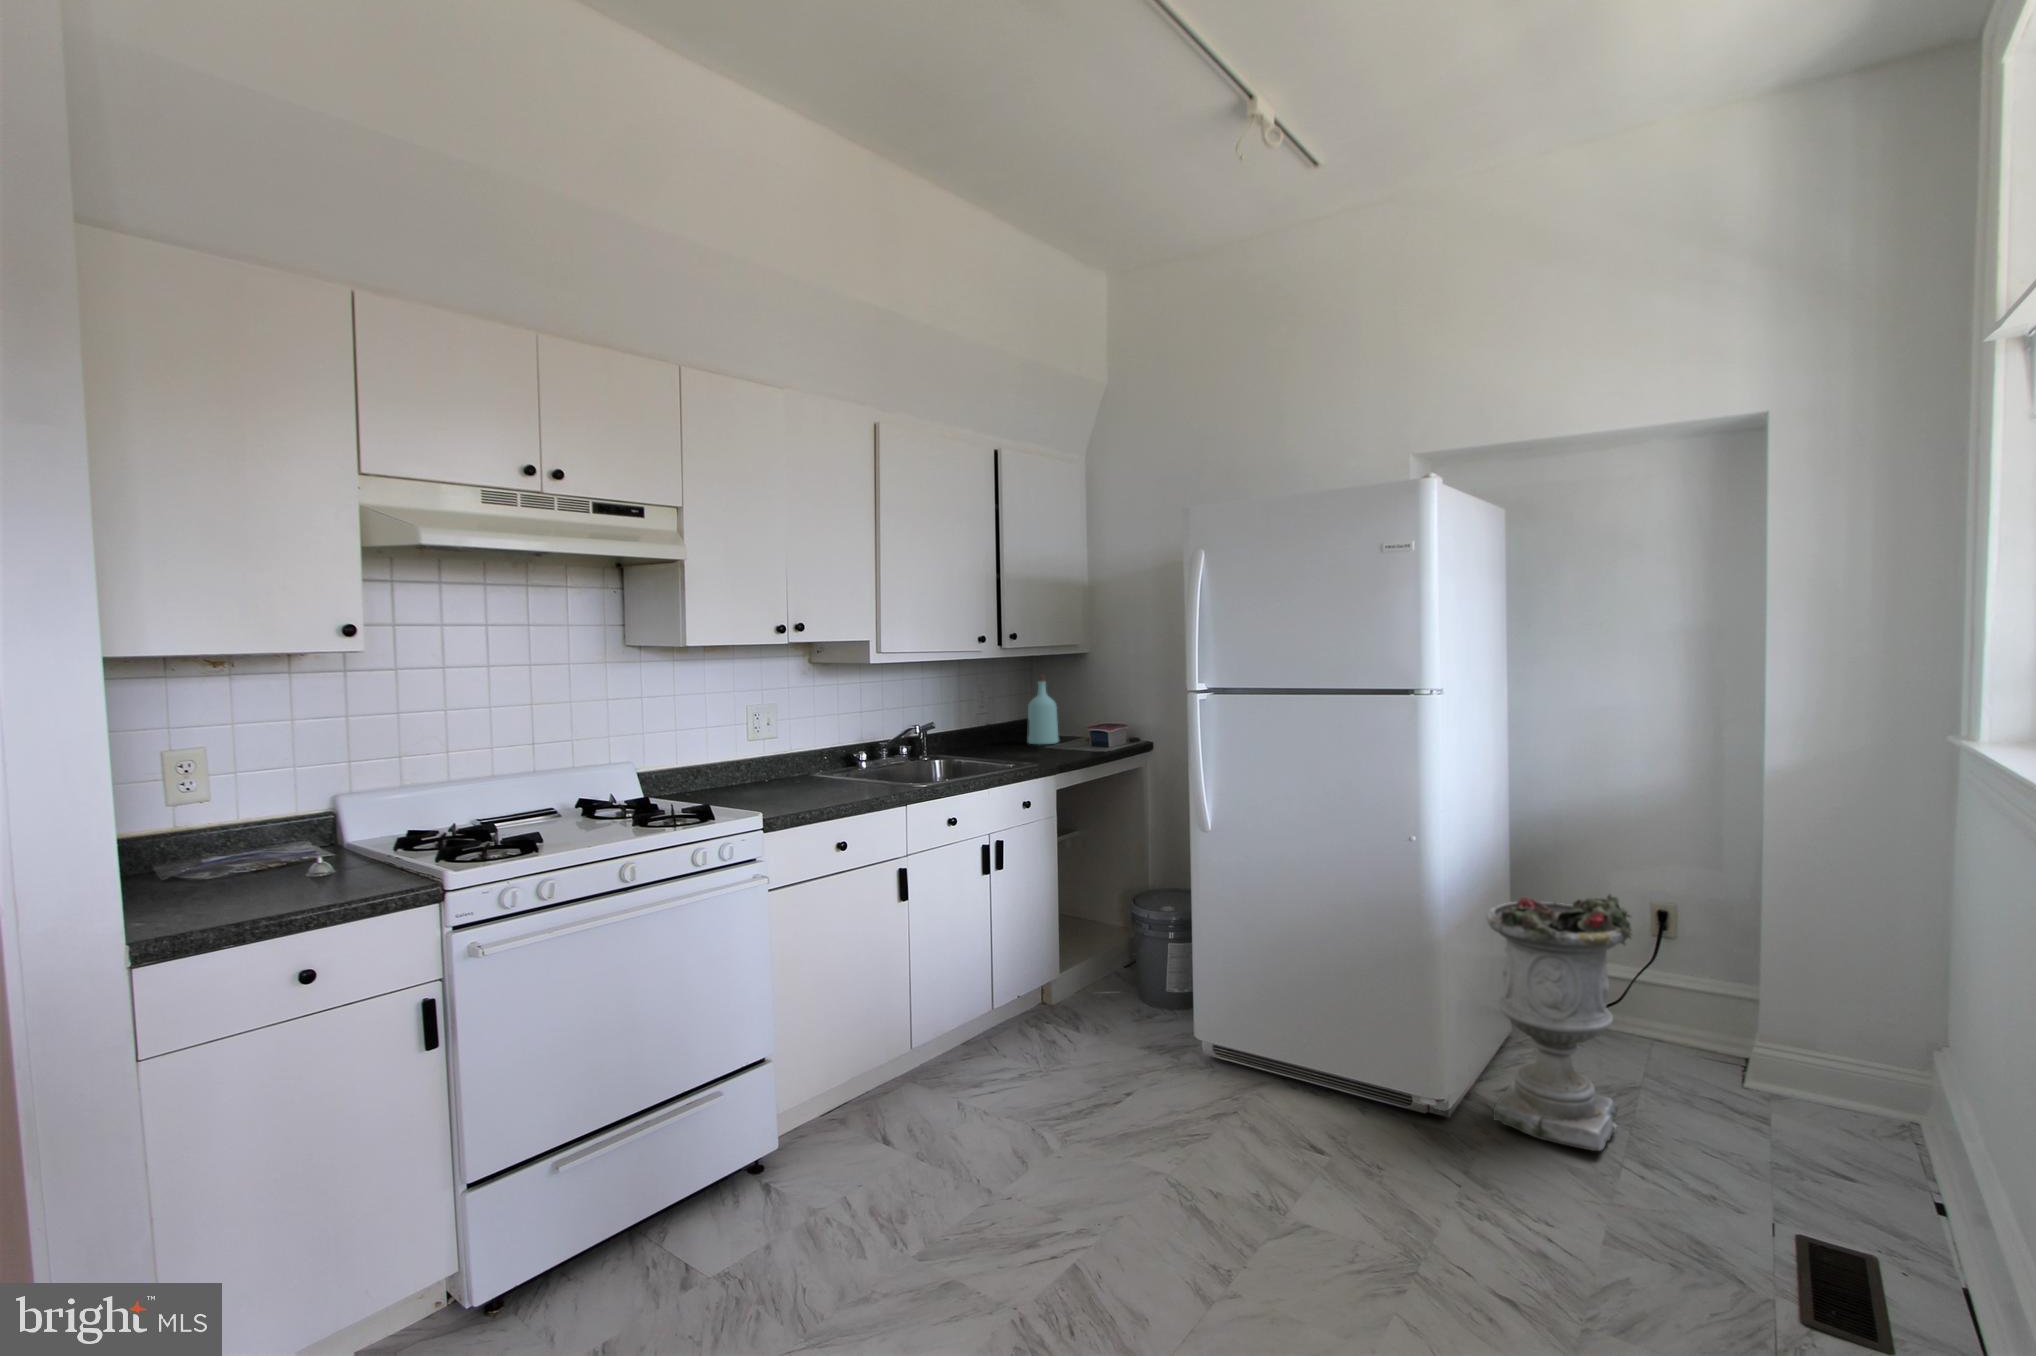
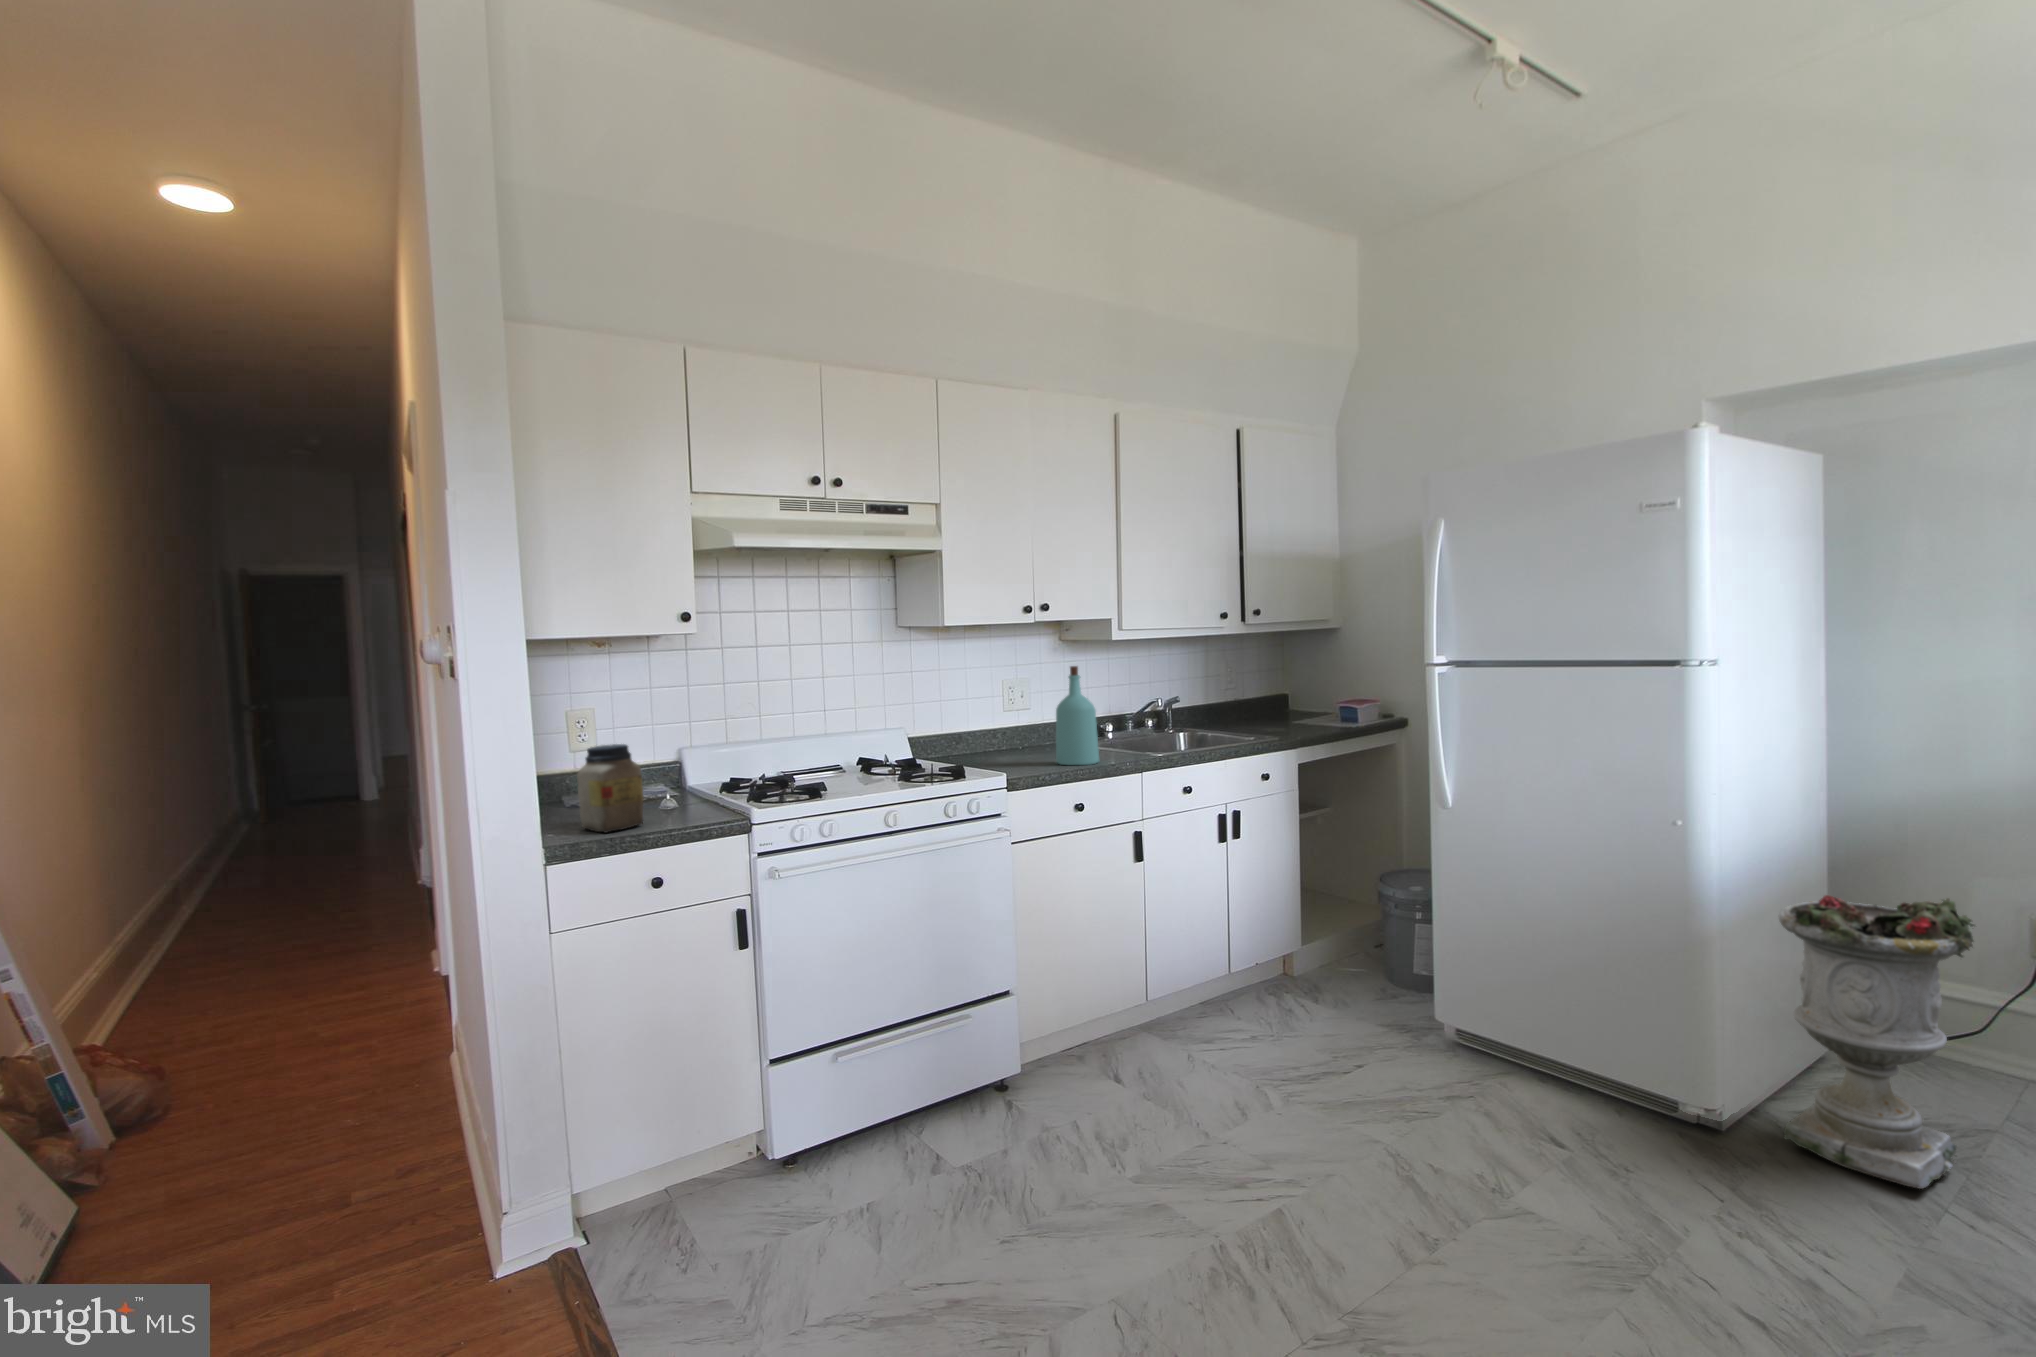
bottle: present [1028,675,1059,744] -> present [1056,666,1099,765]
jar: none [183,796,286,916] -> present [577,744,644,833]

